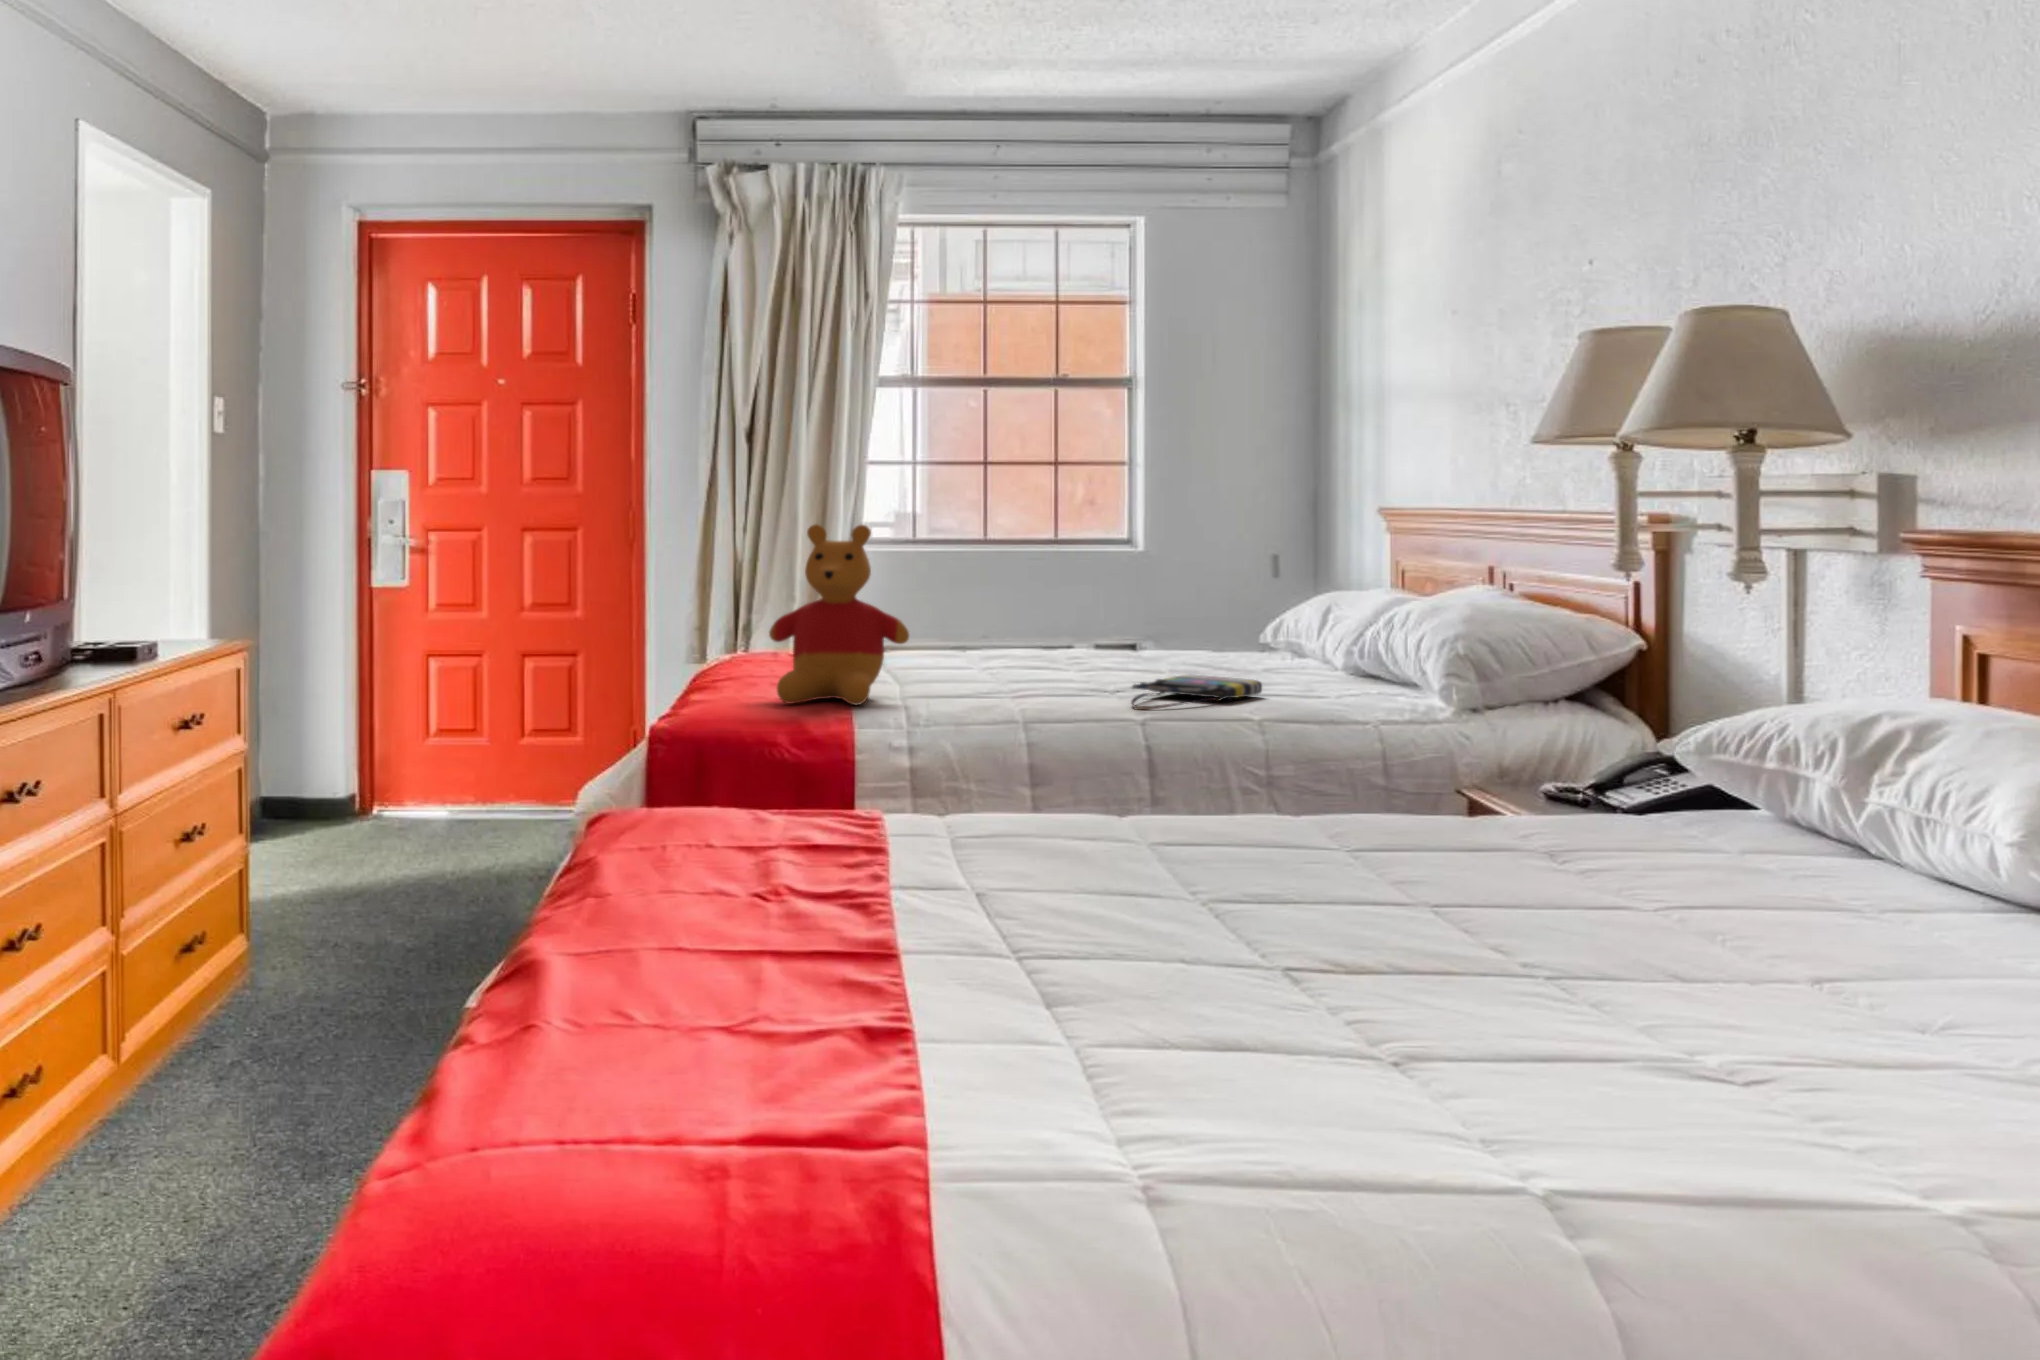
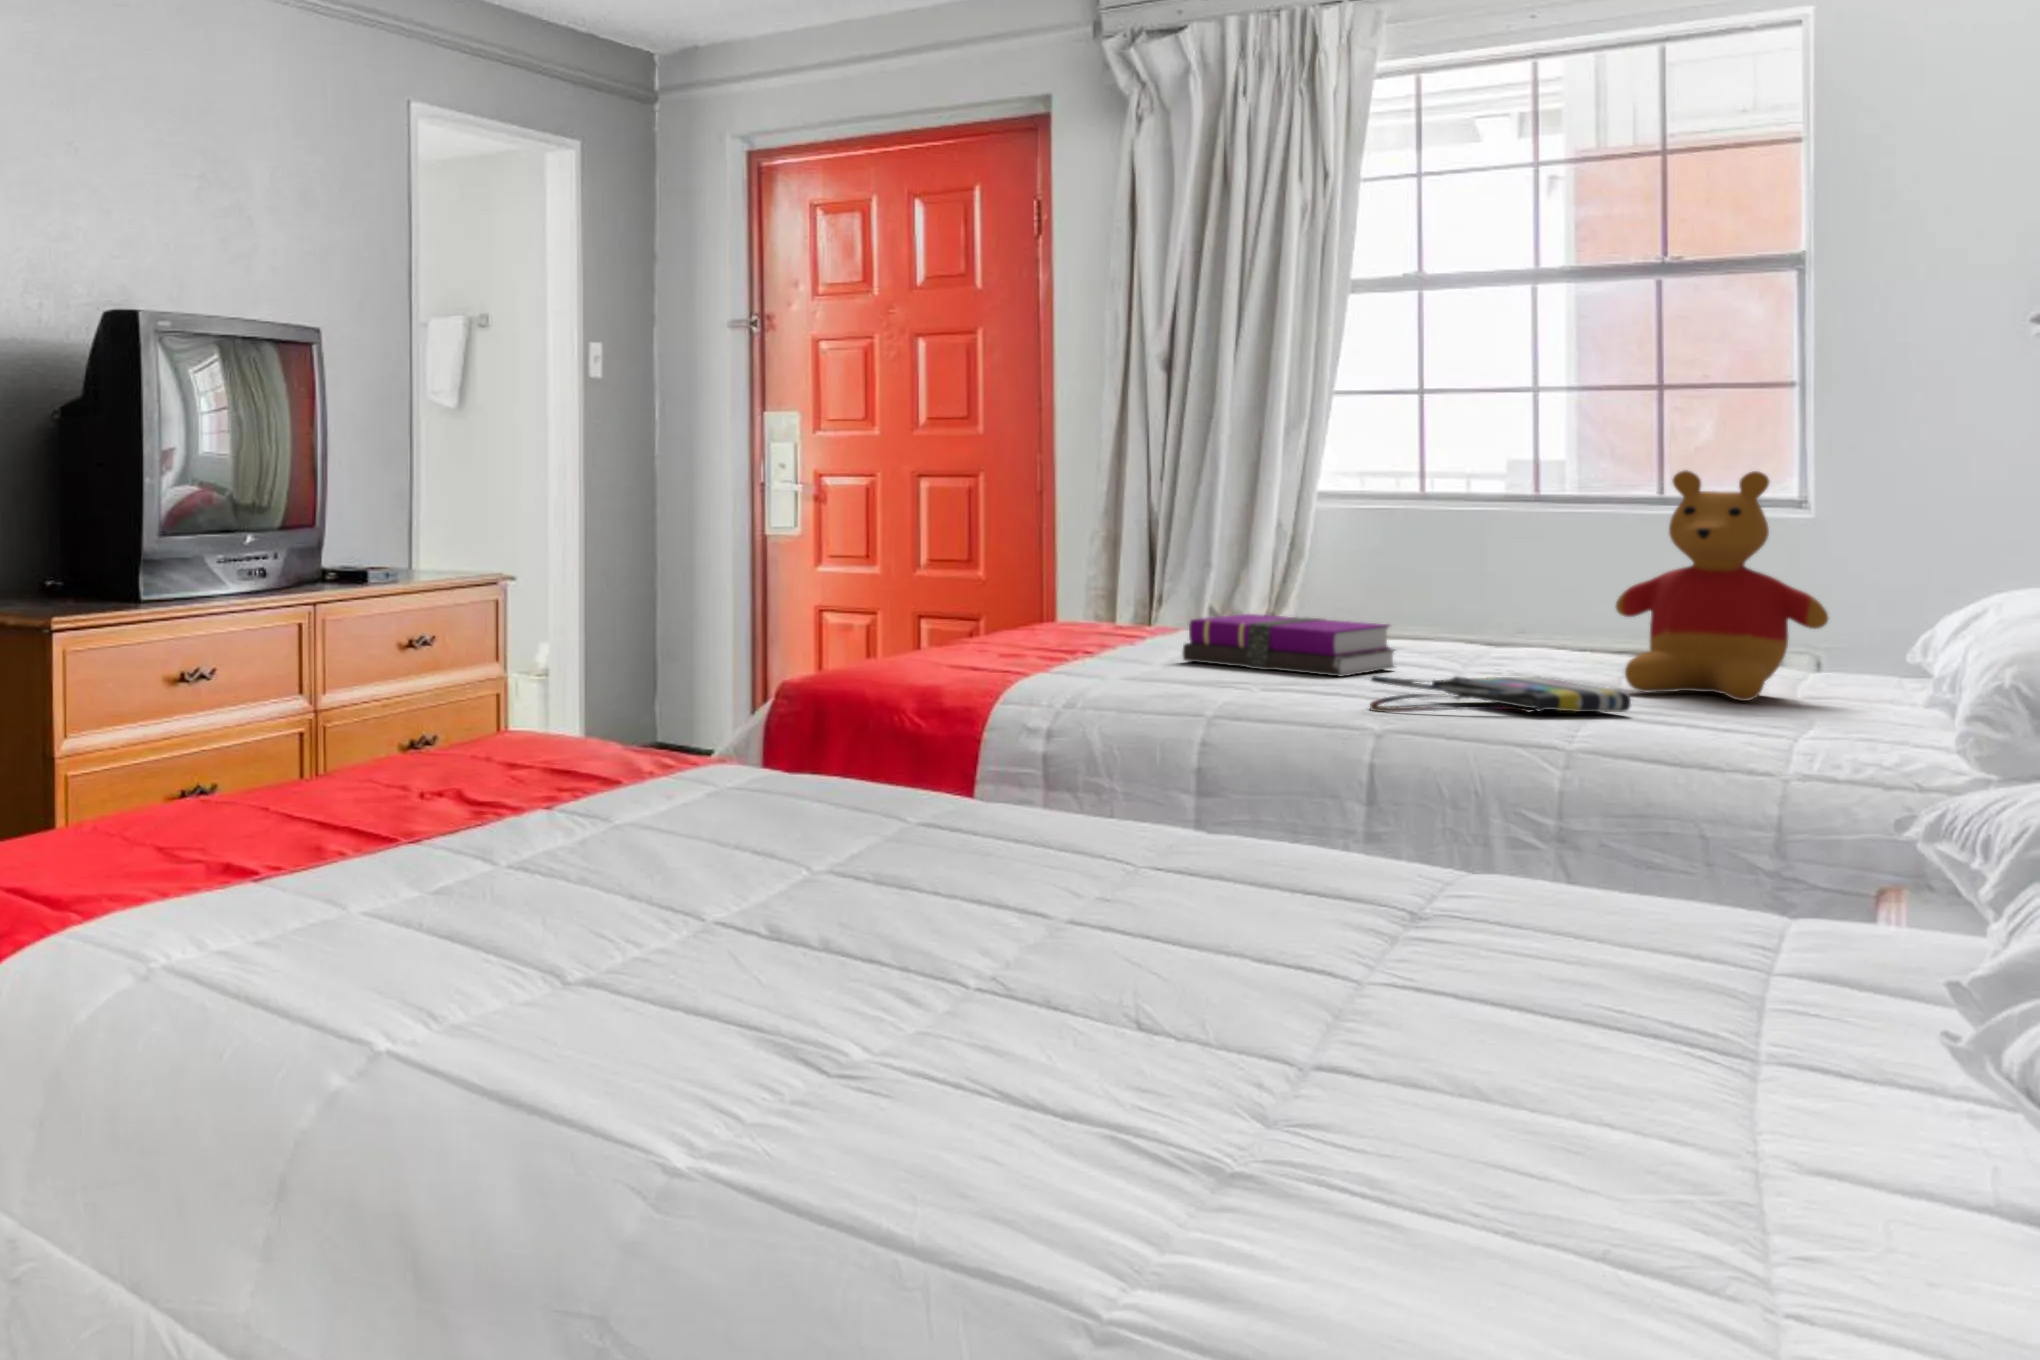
stuffed bear: present [769,524,909,705] -> present [1616,470,1828,701]
notebook: none [913,639,1048,683] -> present [1183,614,1395,676]

